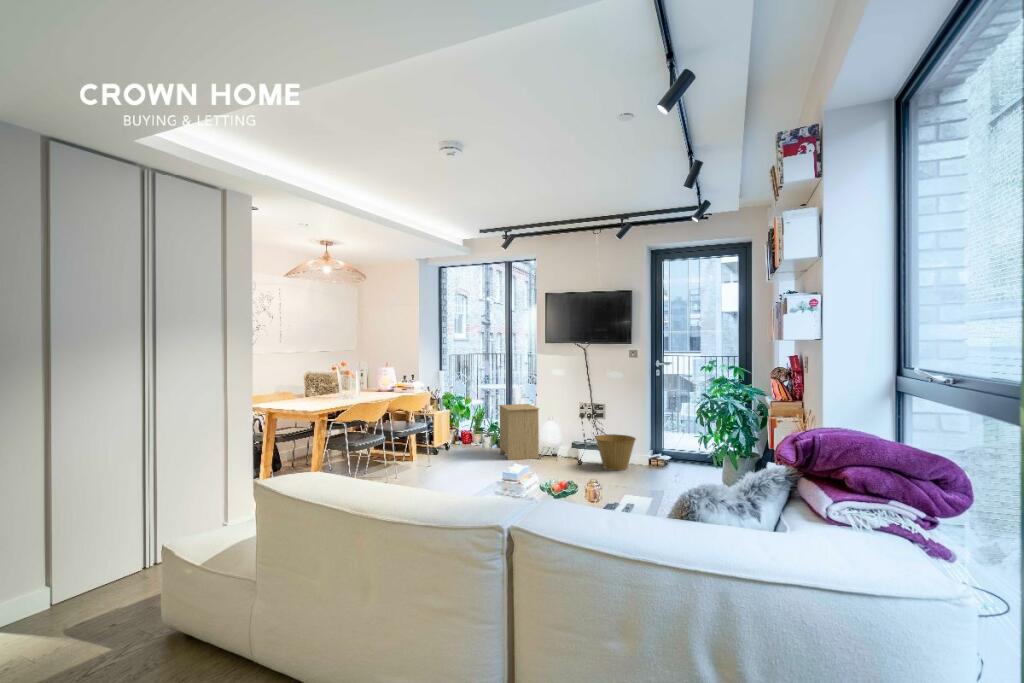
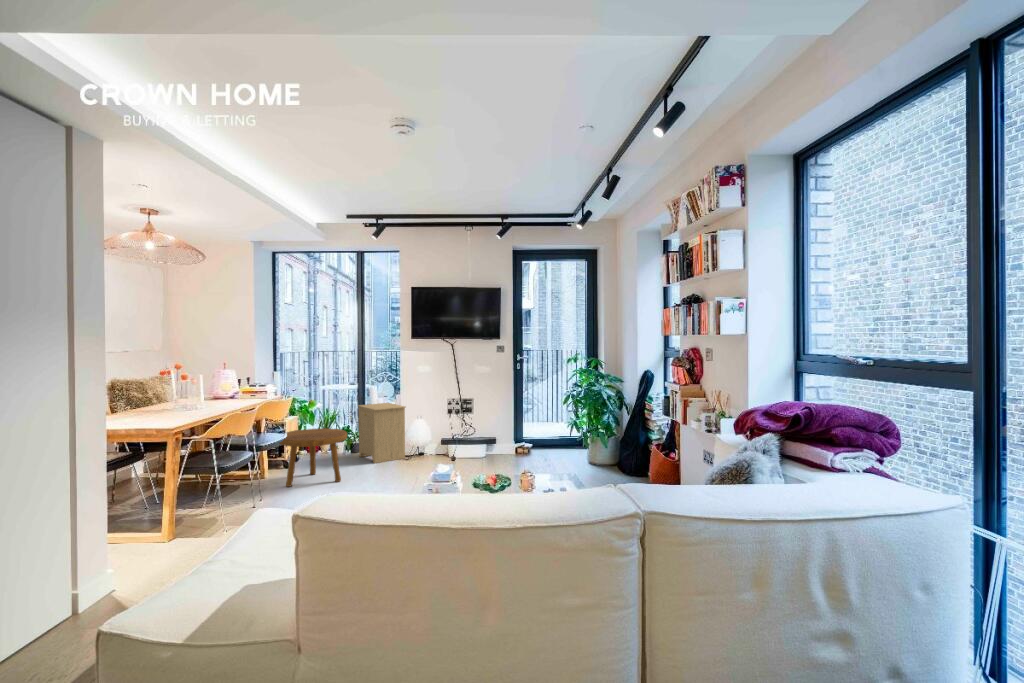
footstool: none [418,424,477,474] -> present [279,428,347,487]
basket: present [595,434,636,470] -> none [467,428,506,462]

